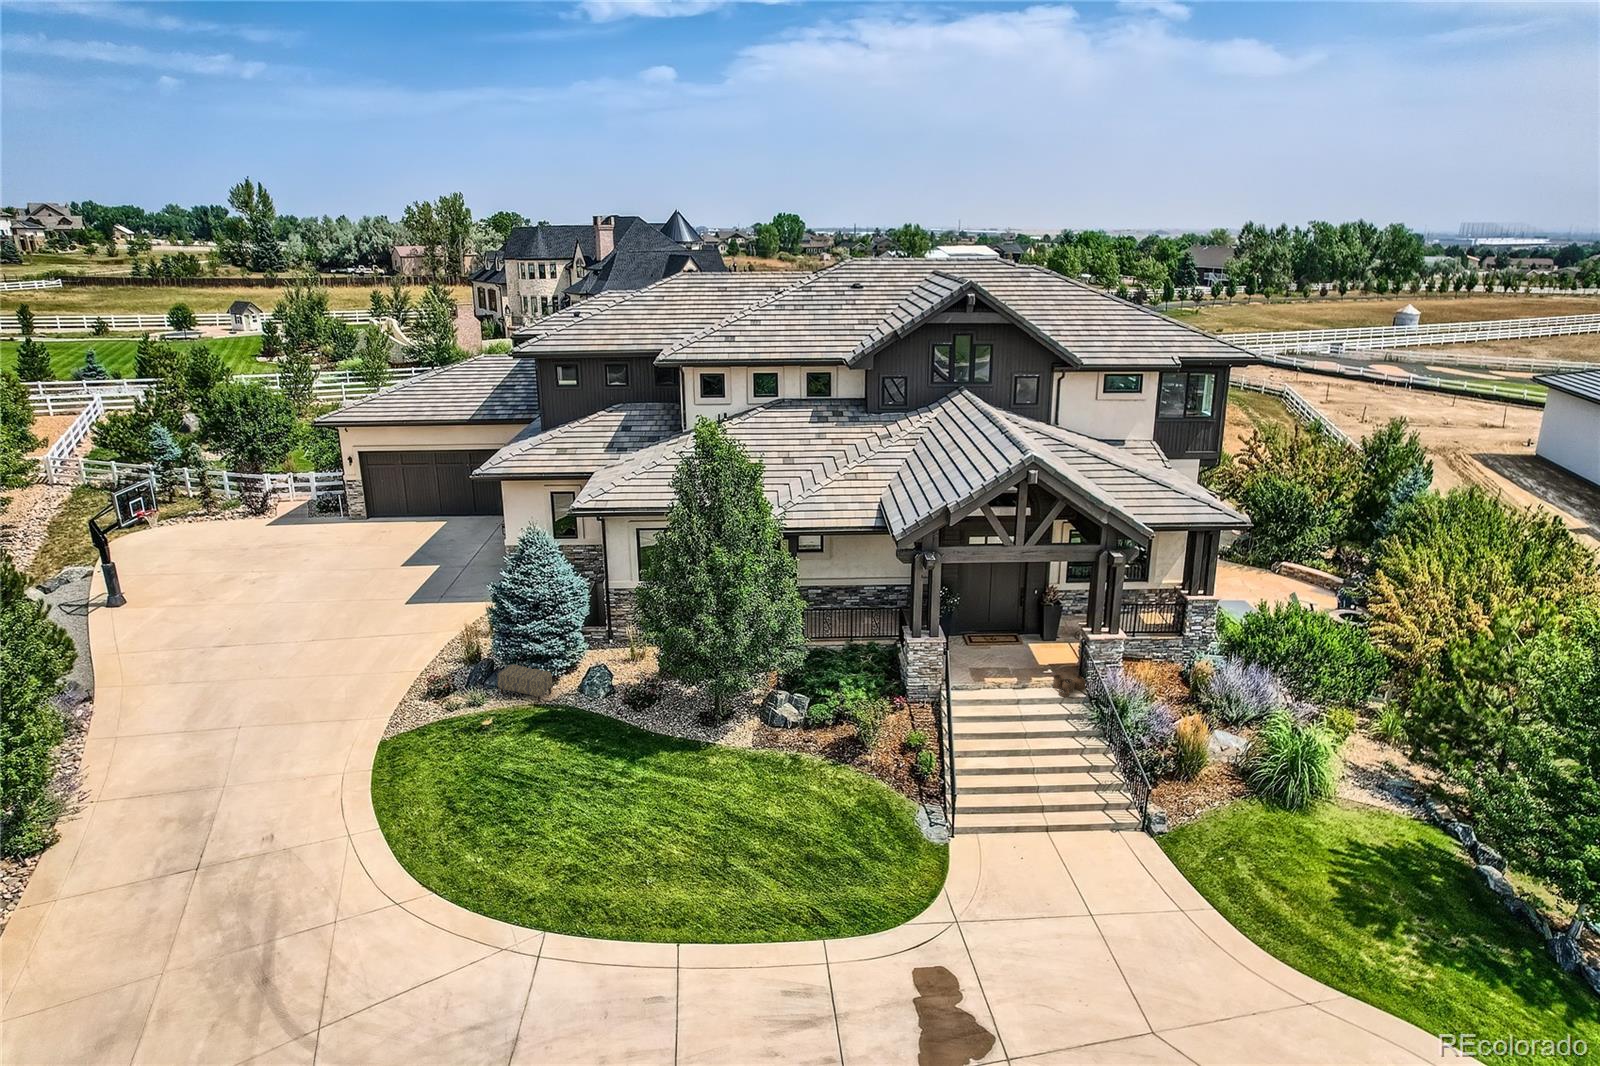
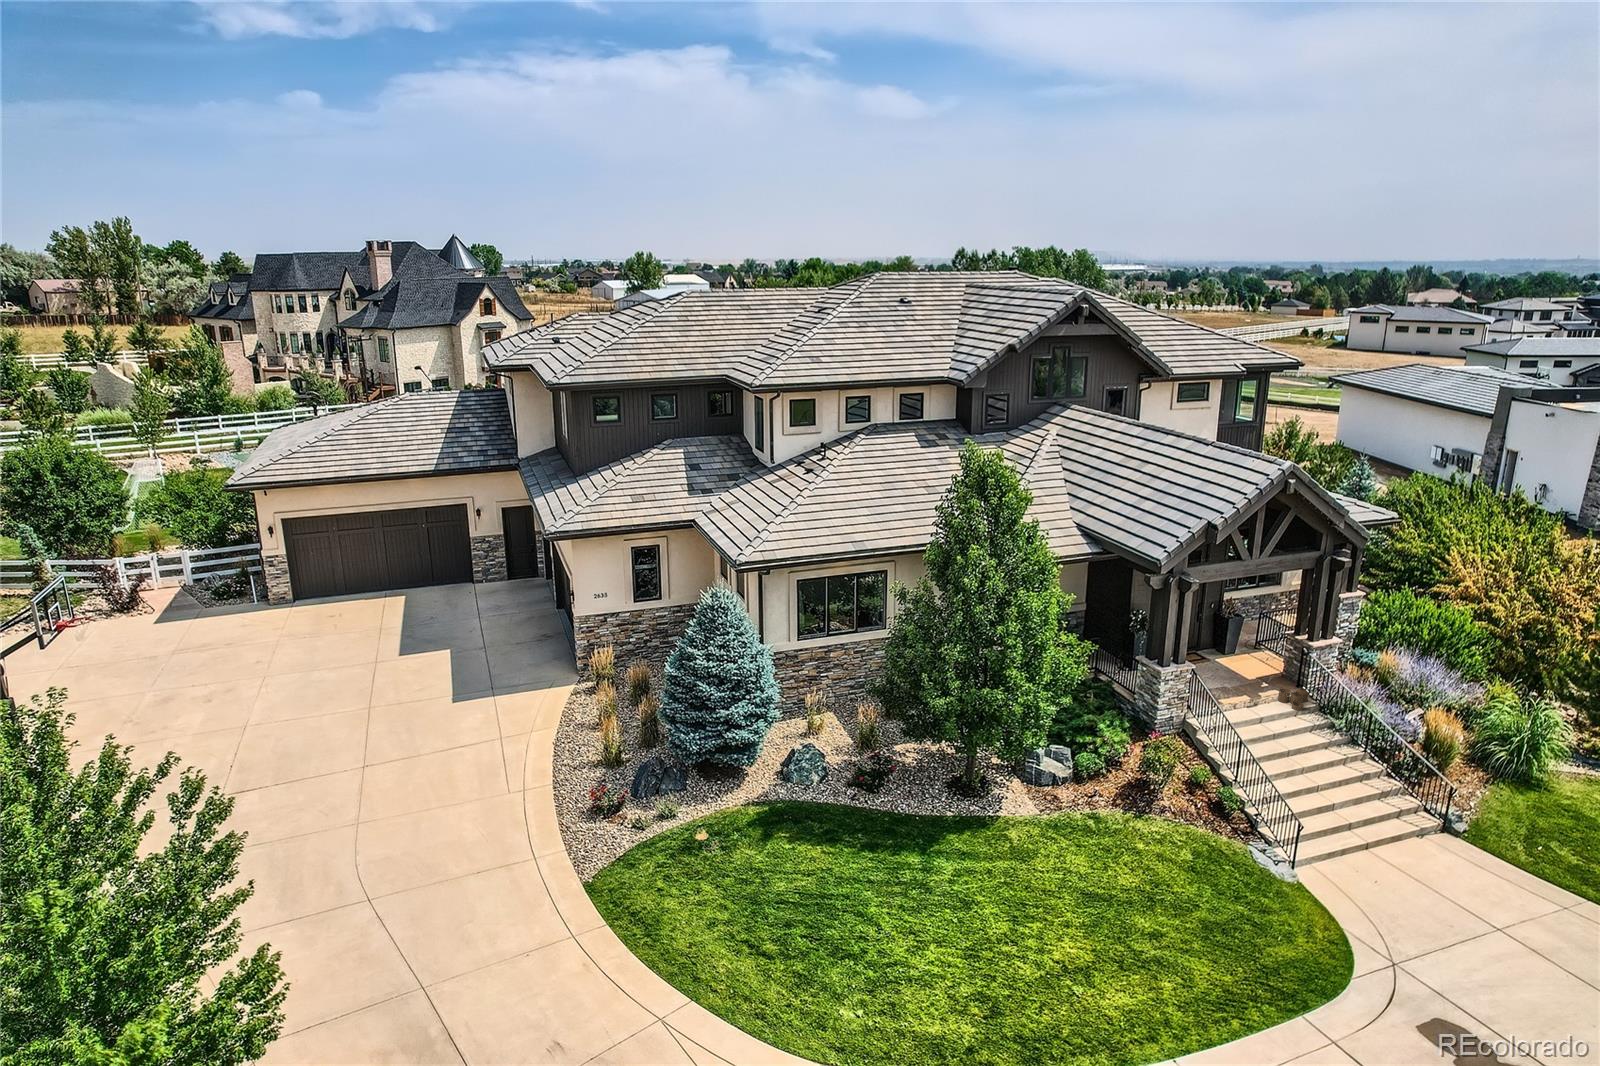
bench: present [497,664,553,702] -> none [701,758,762,798]

